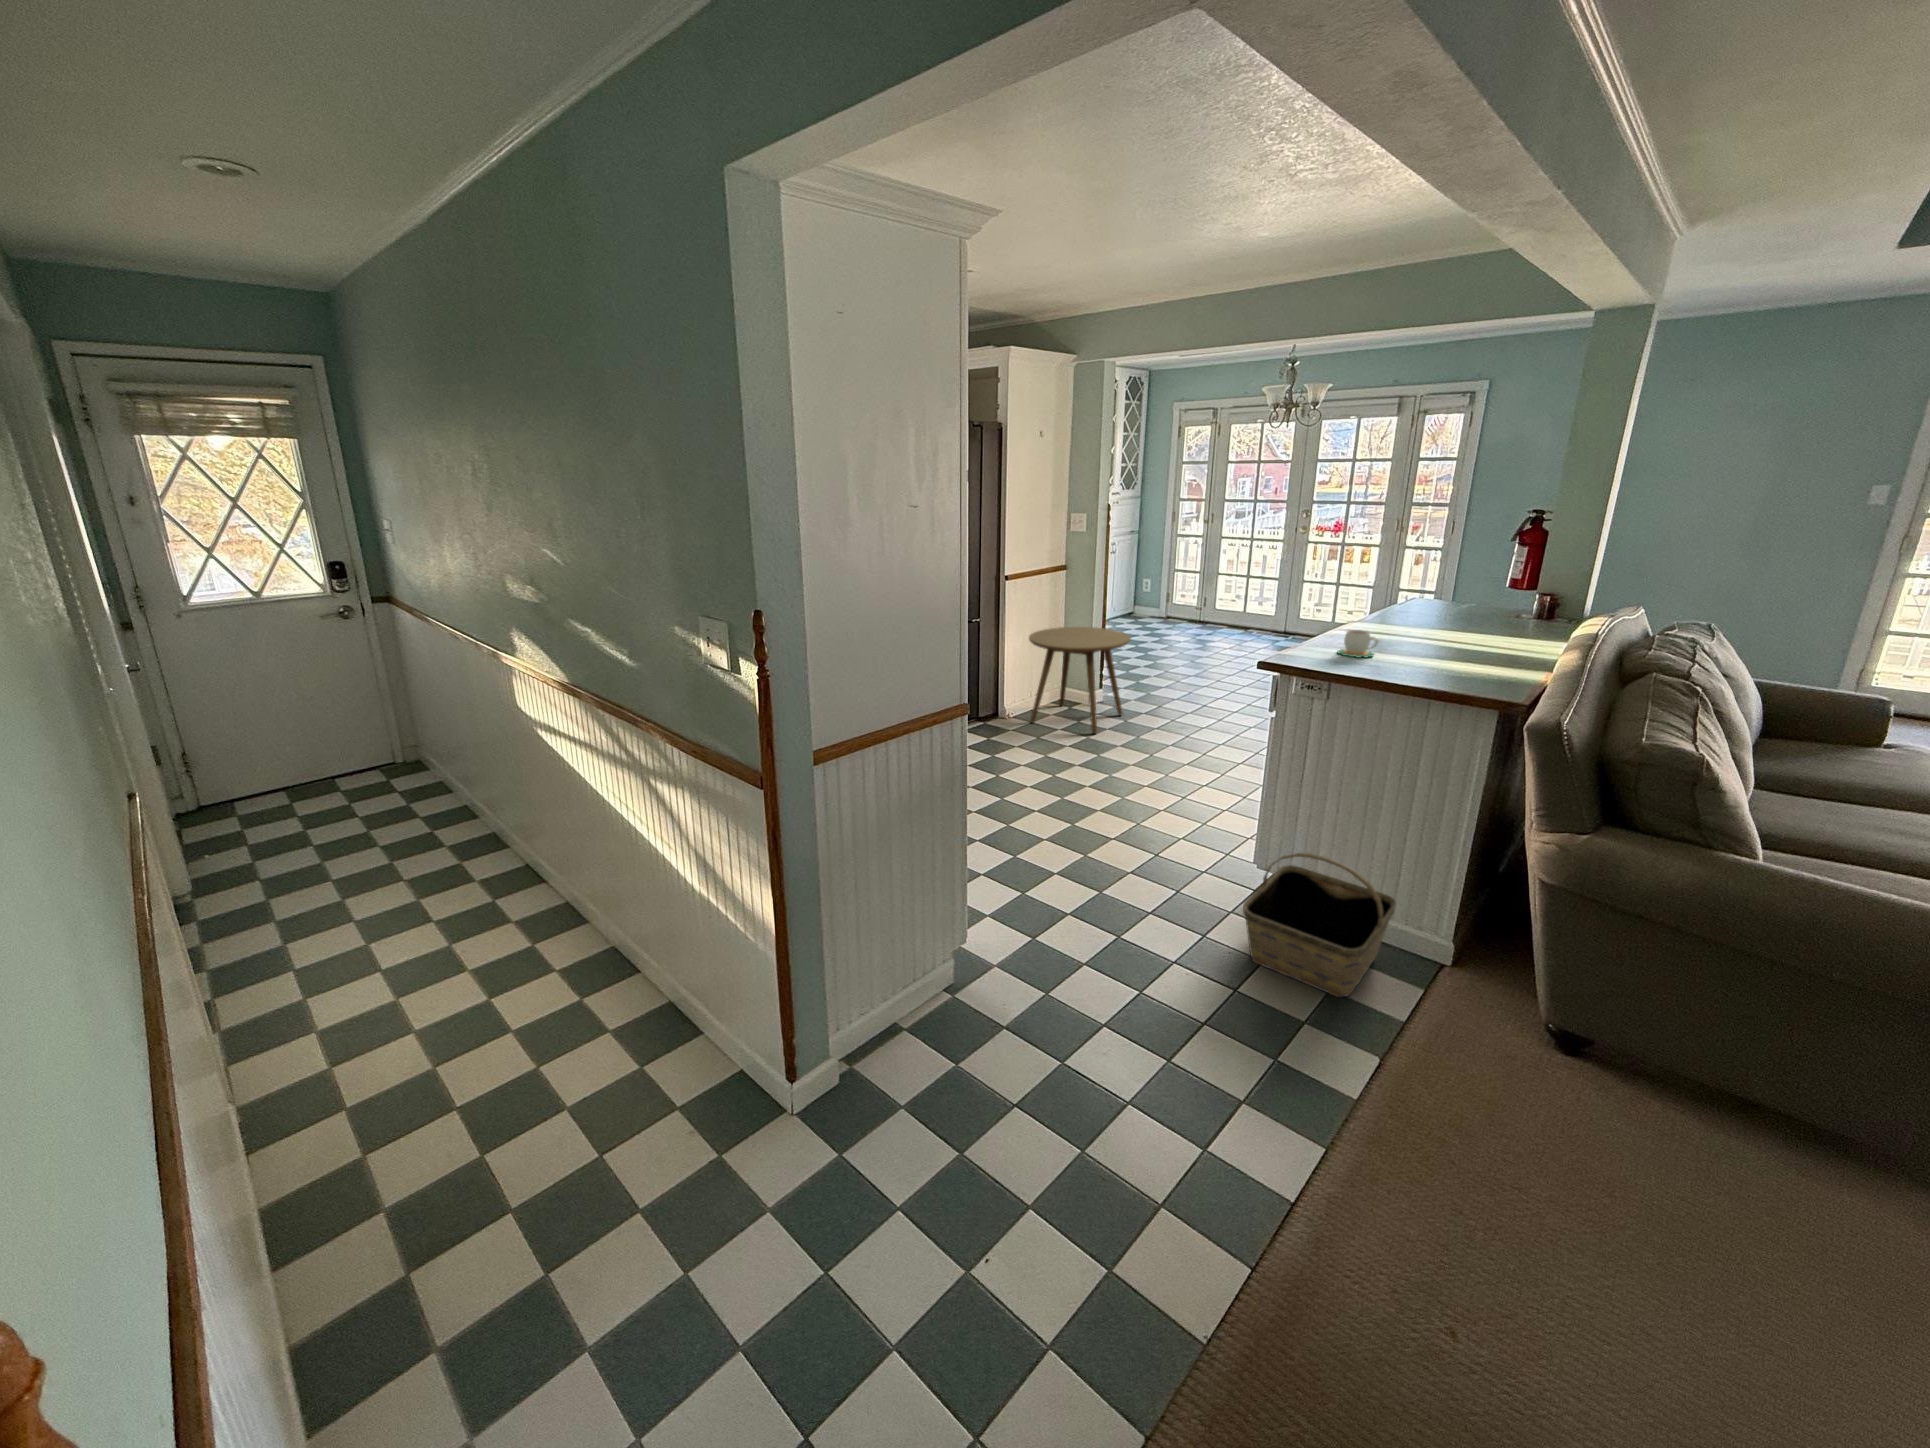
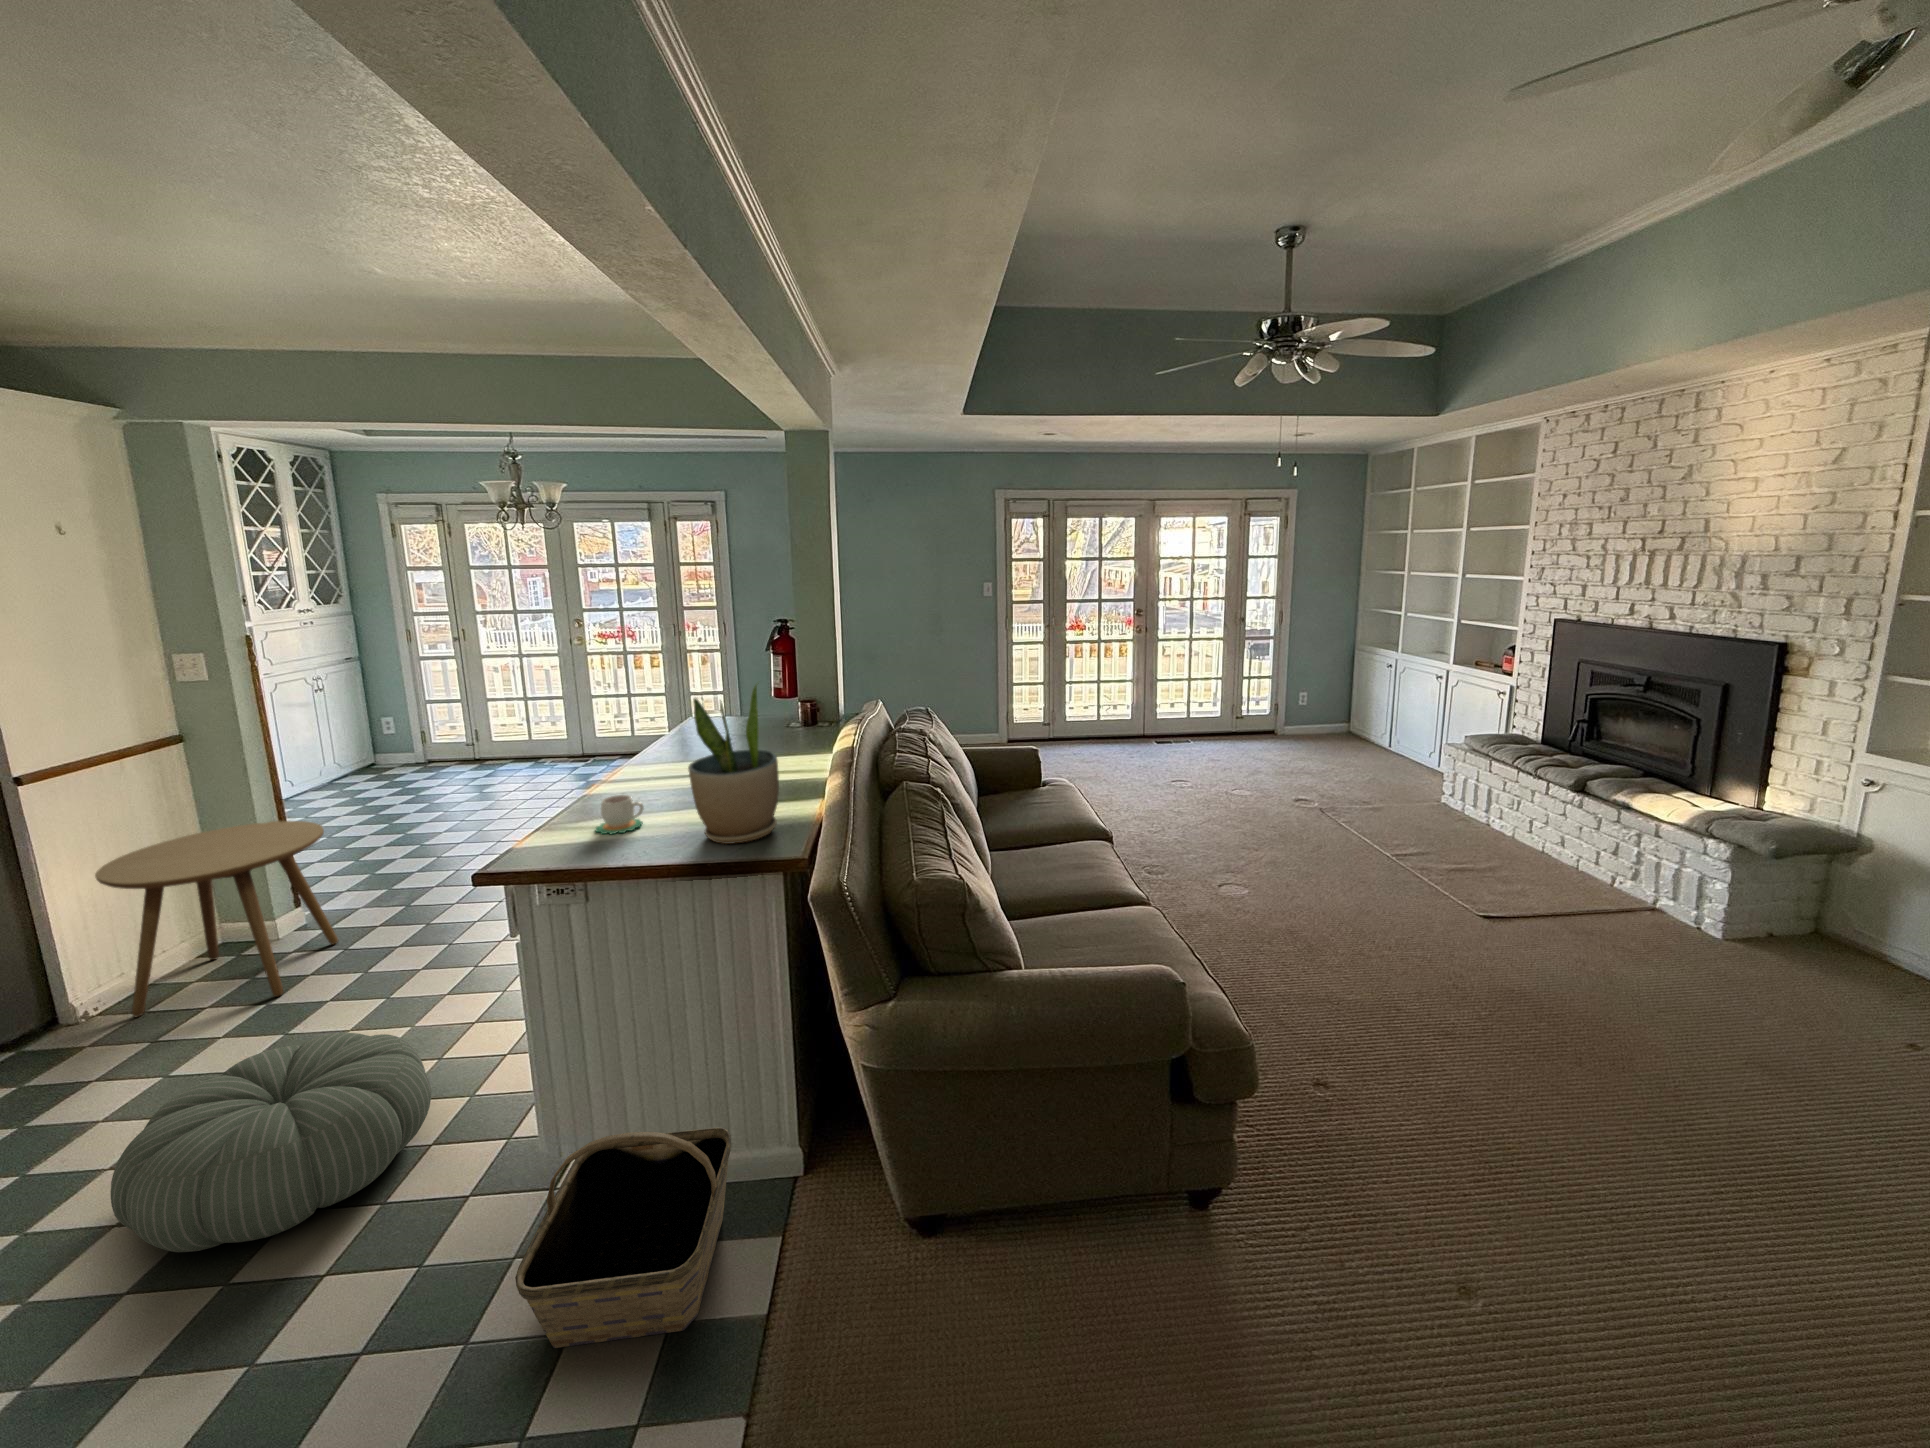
potted plant: none [1427,545,1516,682] -> present [688,685,779,844]
pouf: none [1044,750,1186,843] -> present [111,1033,431,1252]

